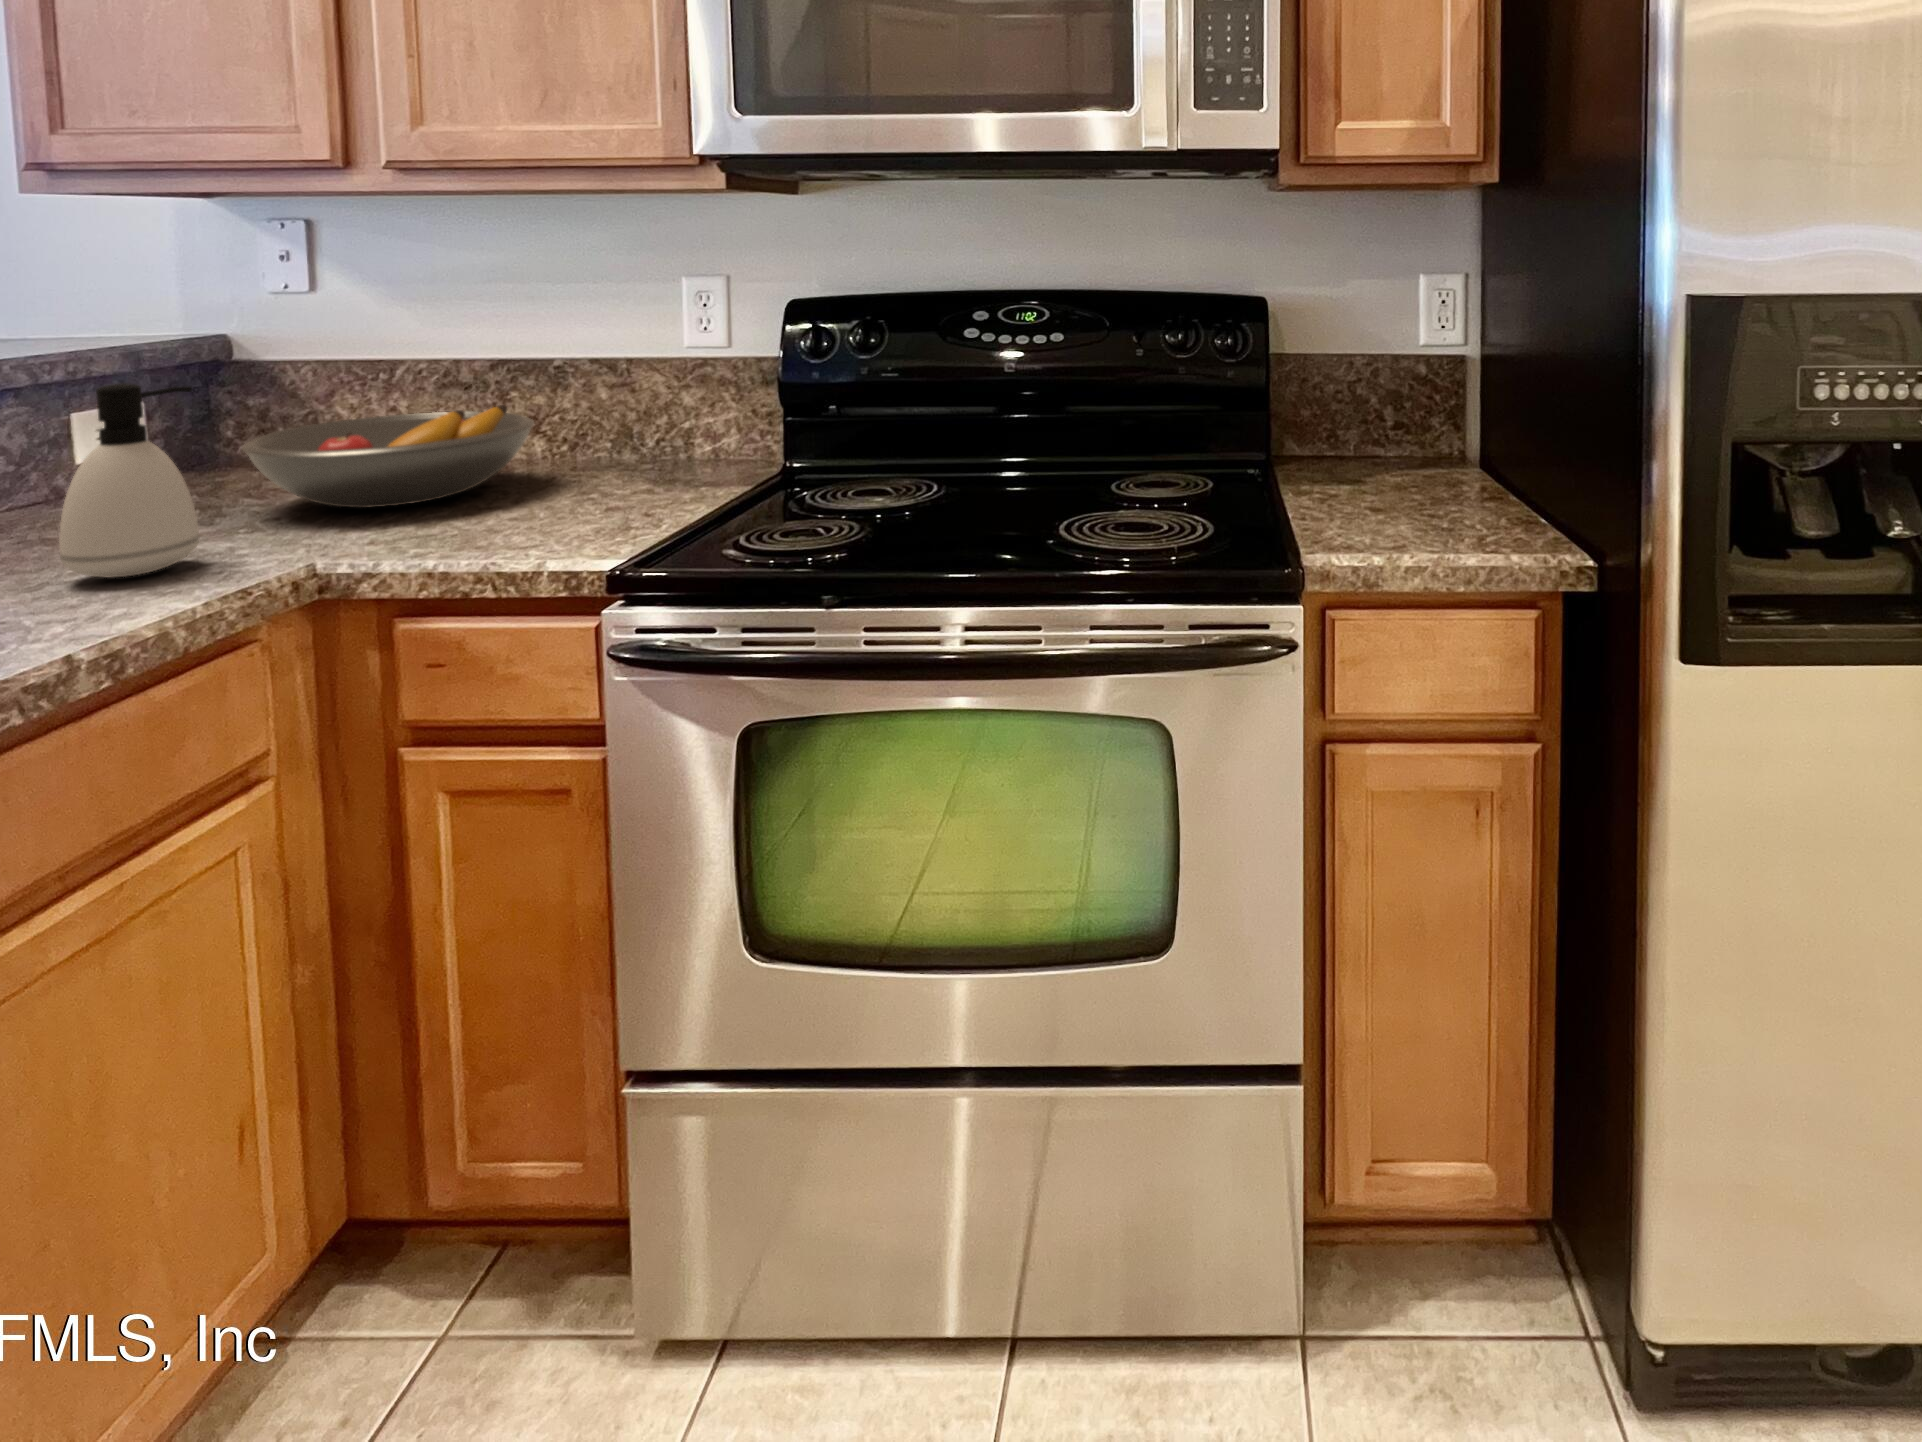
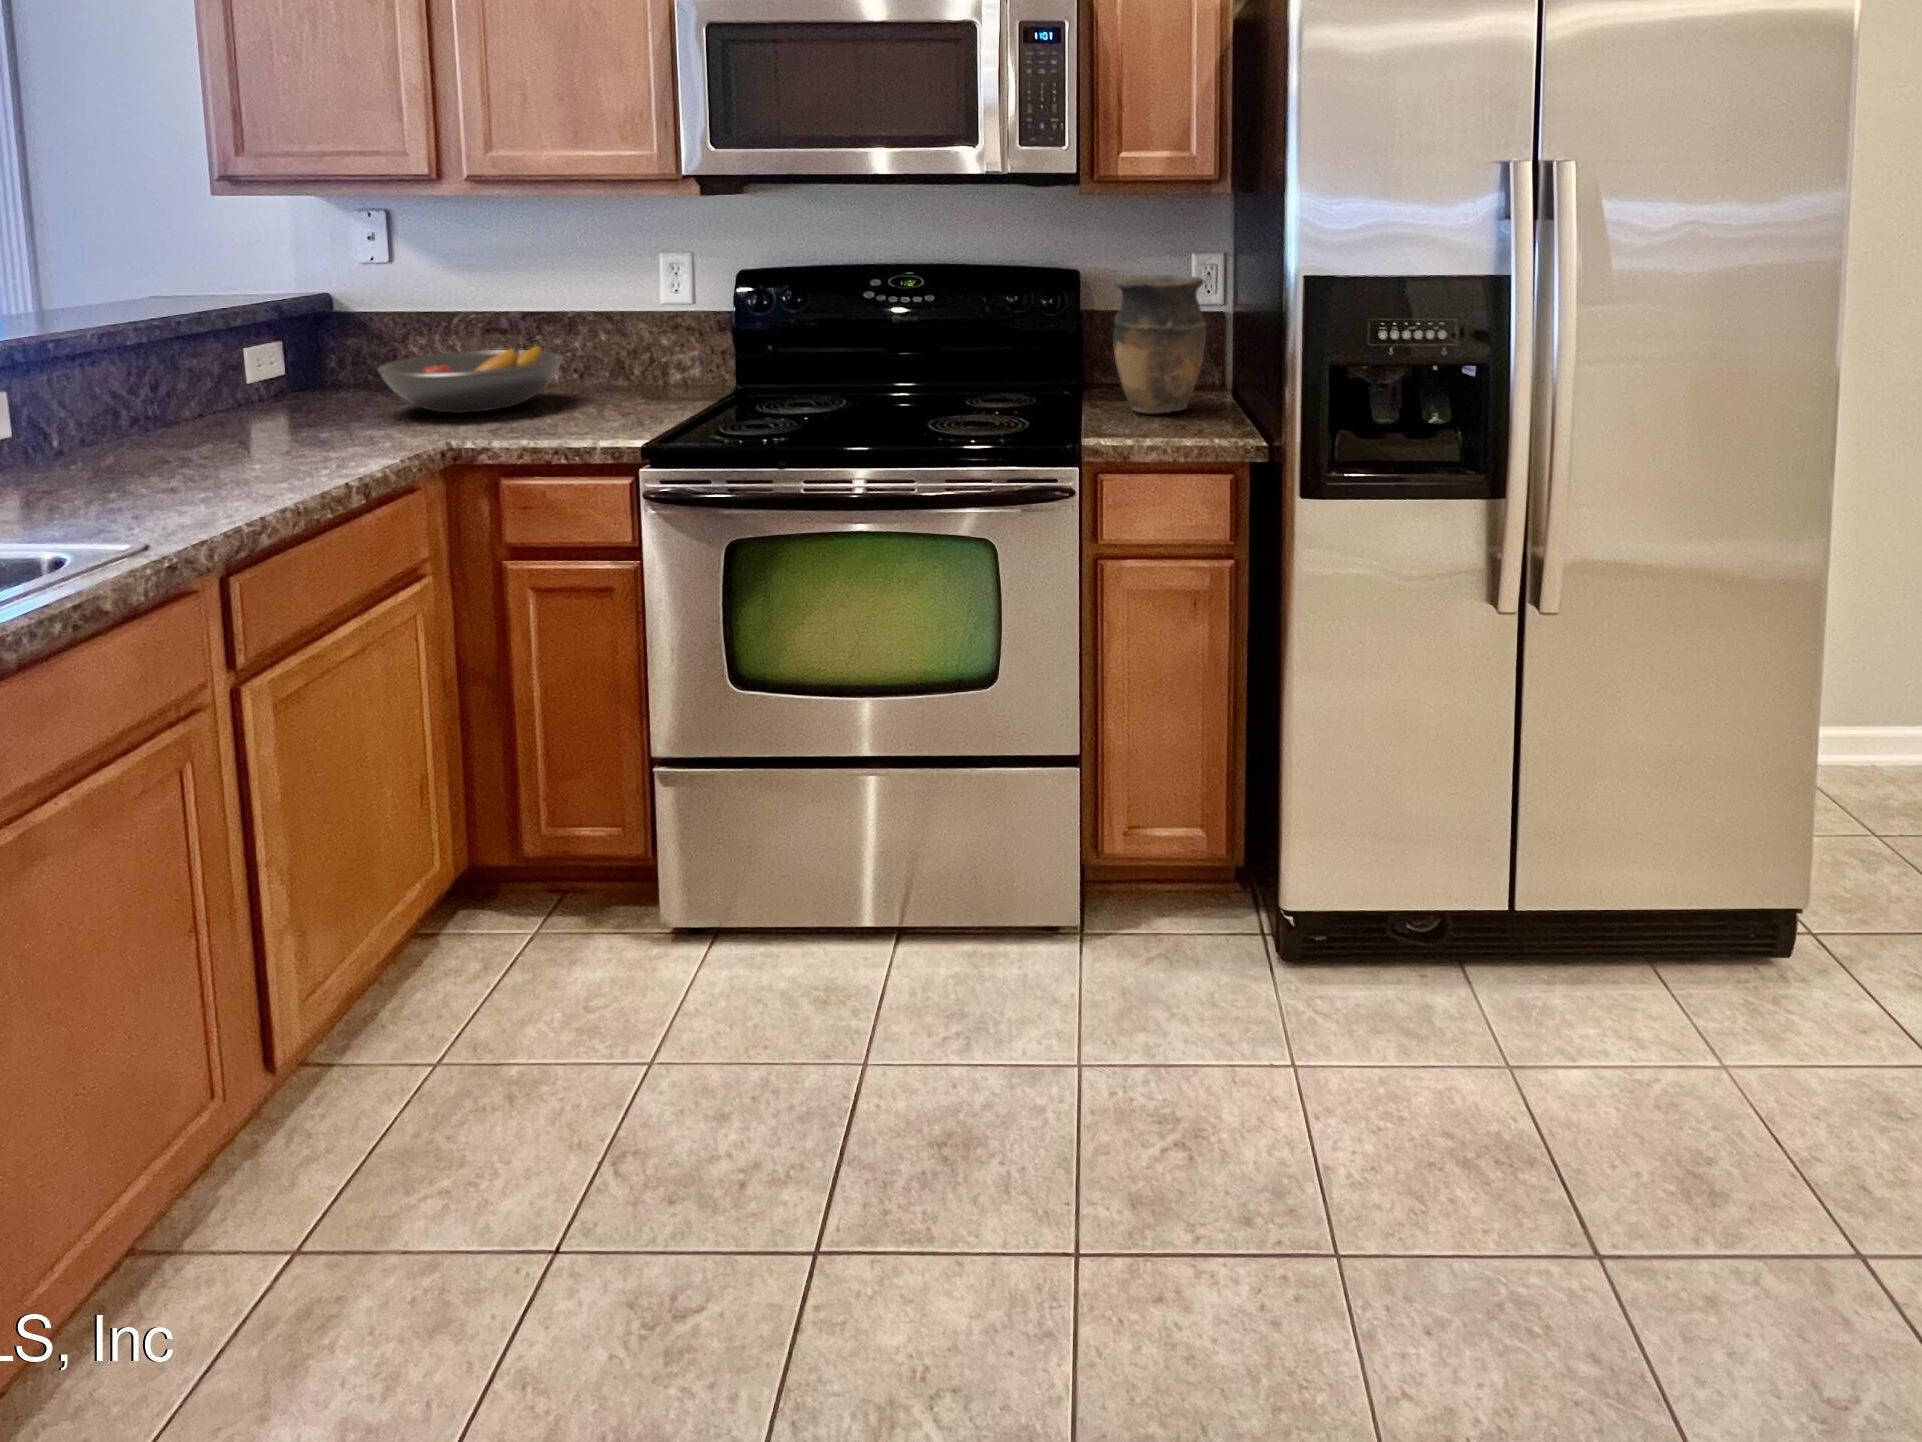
vase: none [1330,301,1468,505] -> present [1113,275,1206,414]
soap dispenser: present [59,383,199,578] -> none [300,326,377,447]

